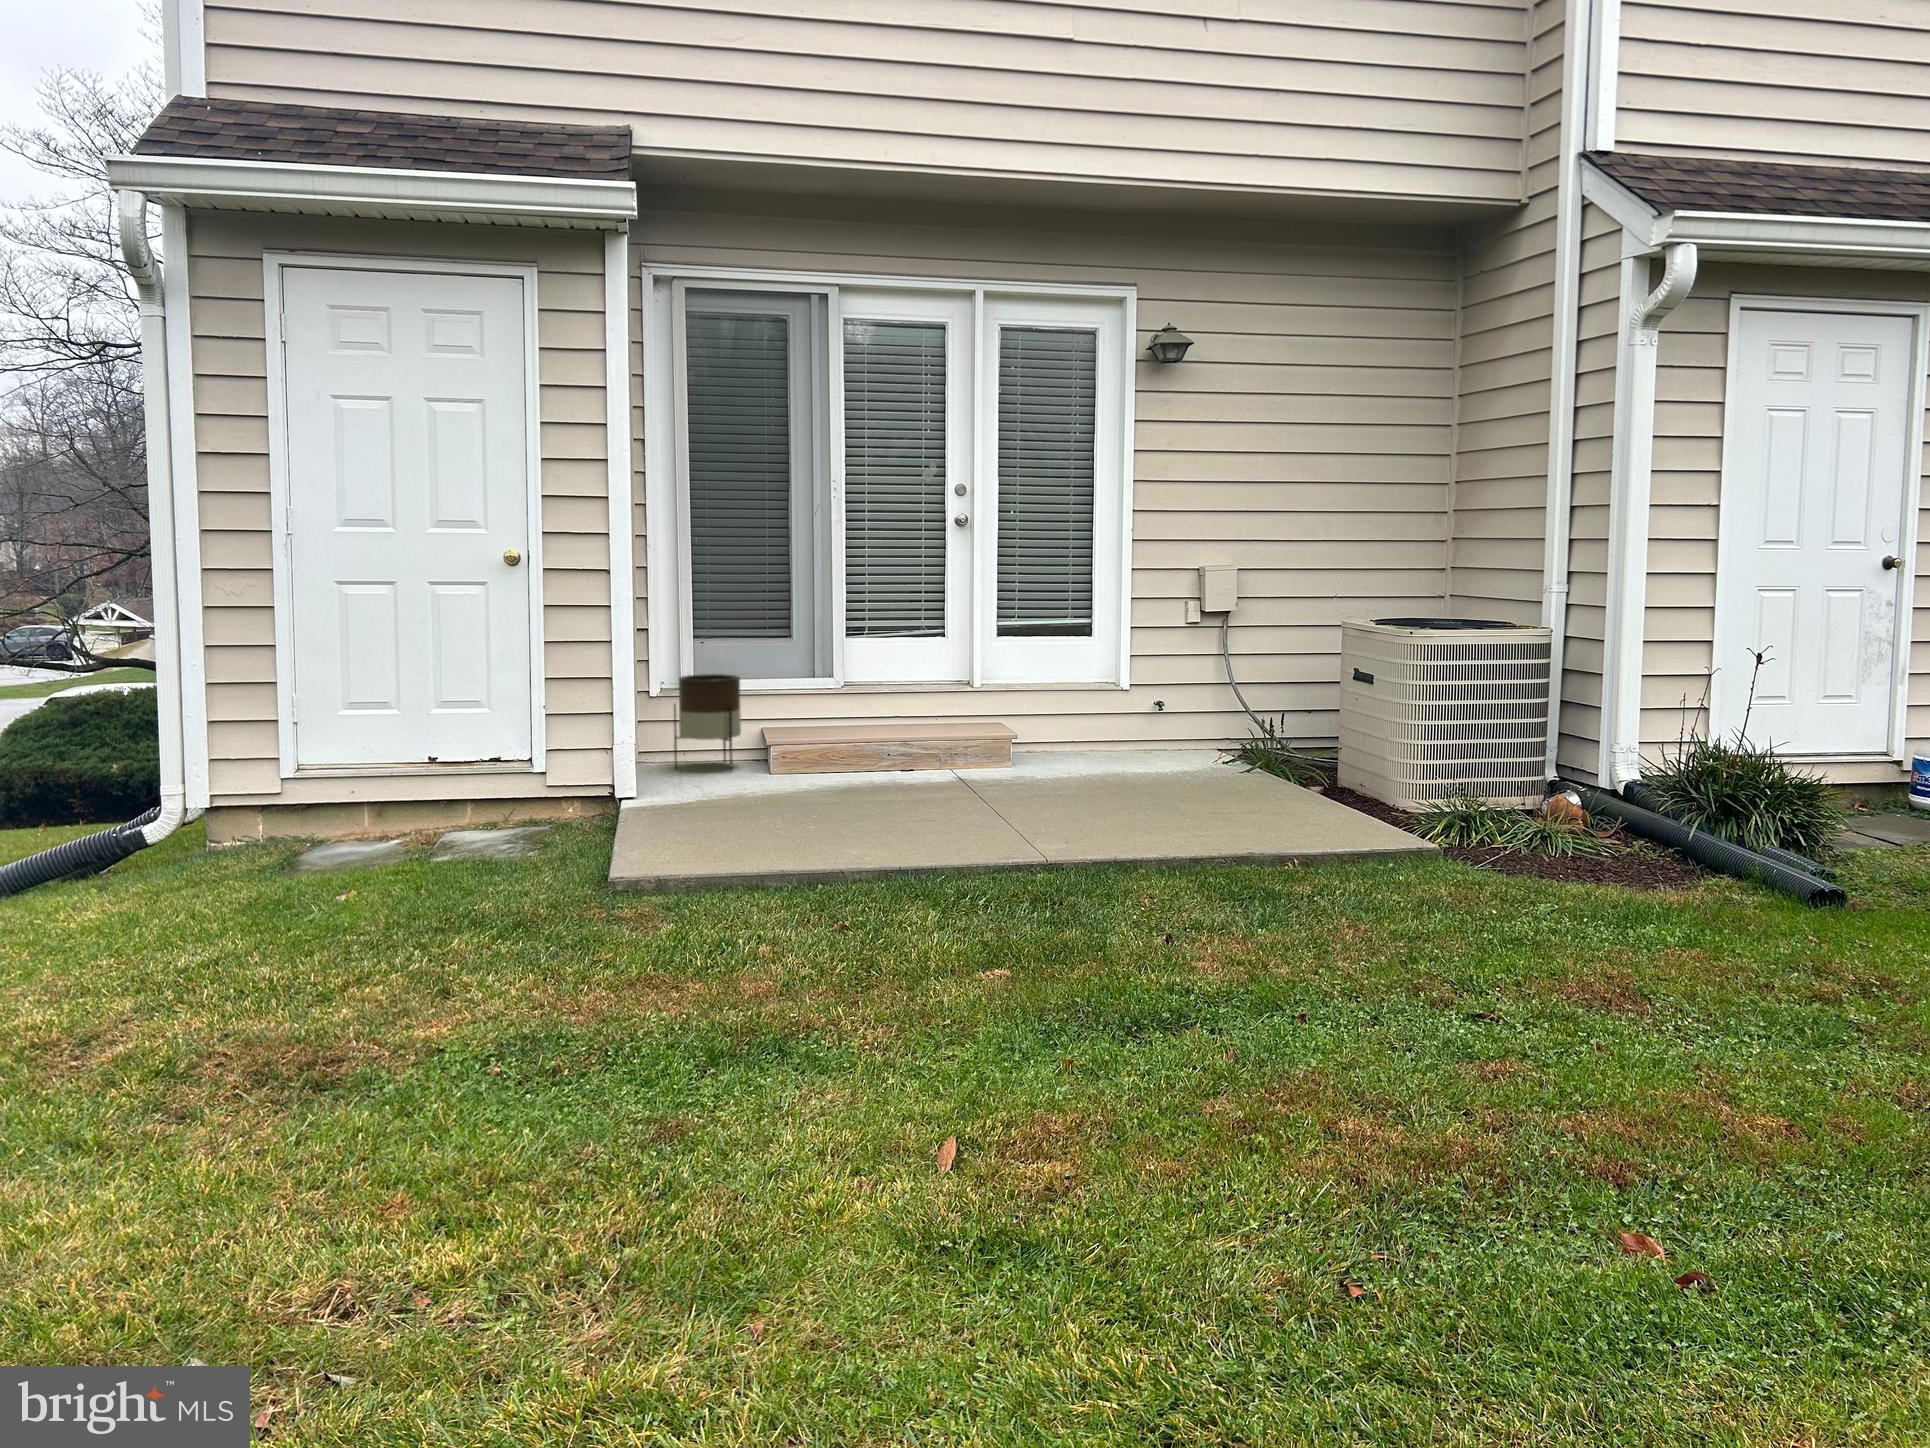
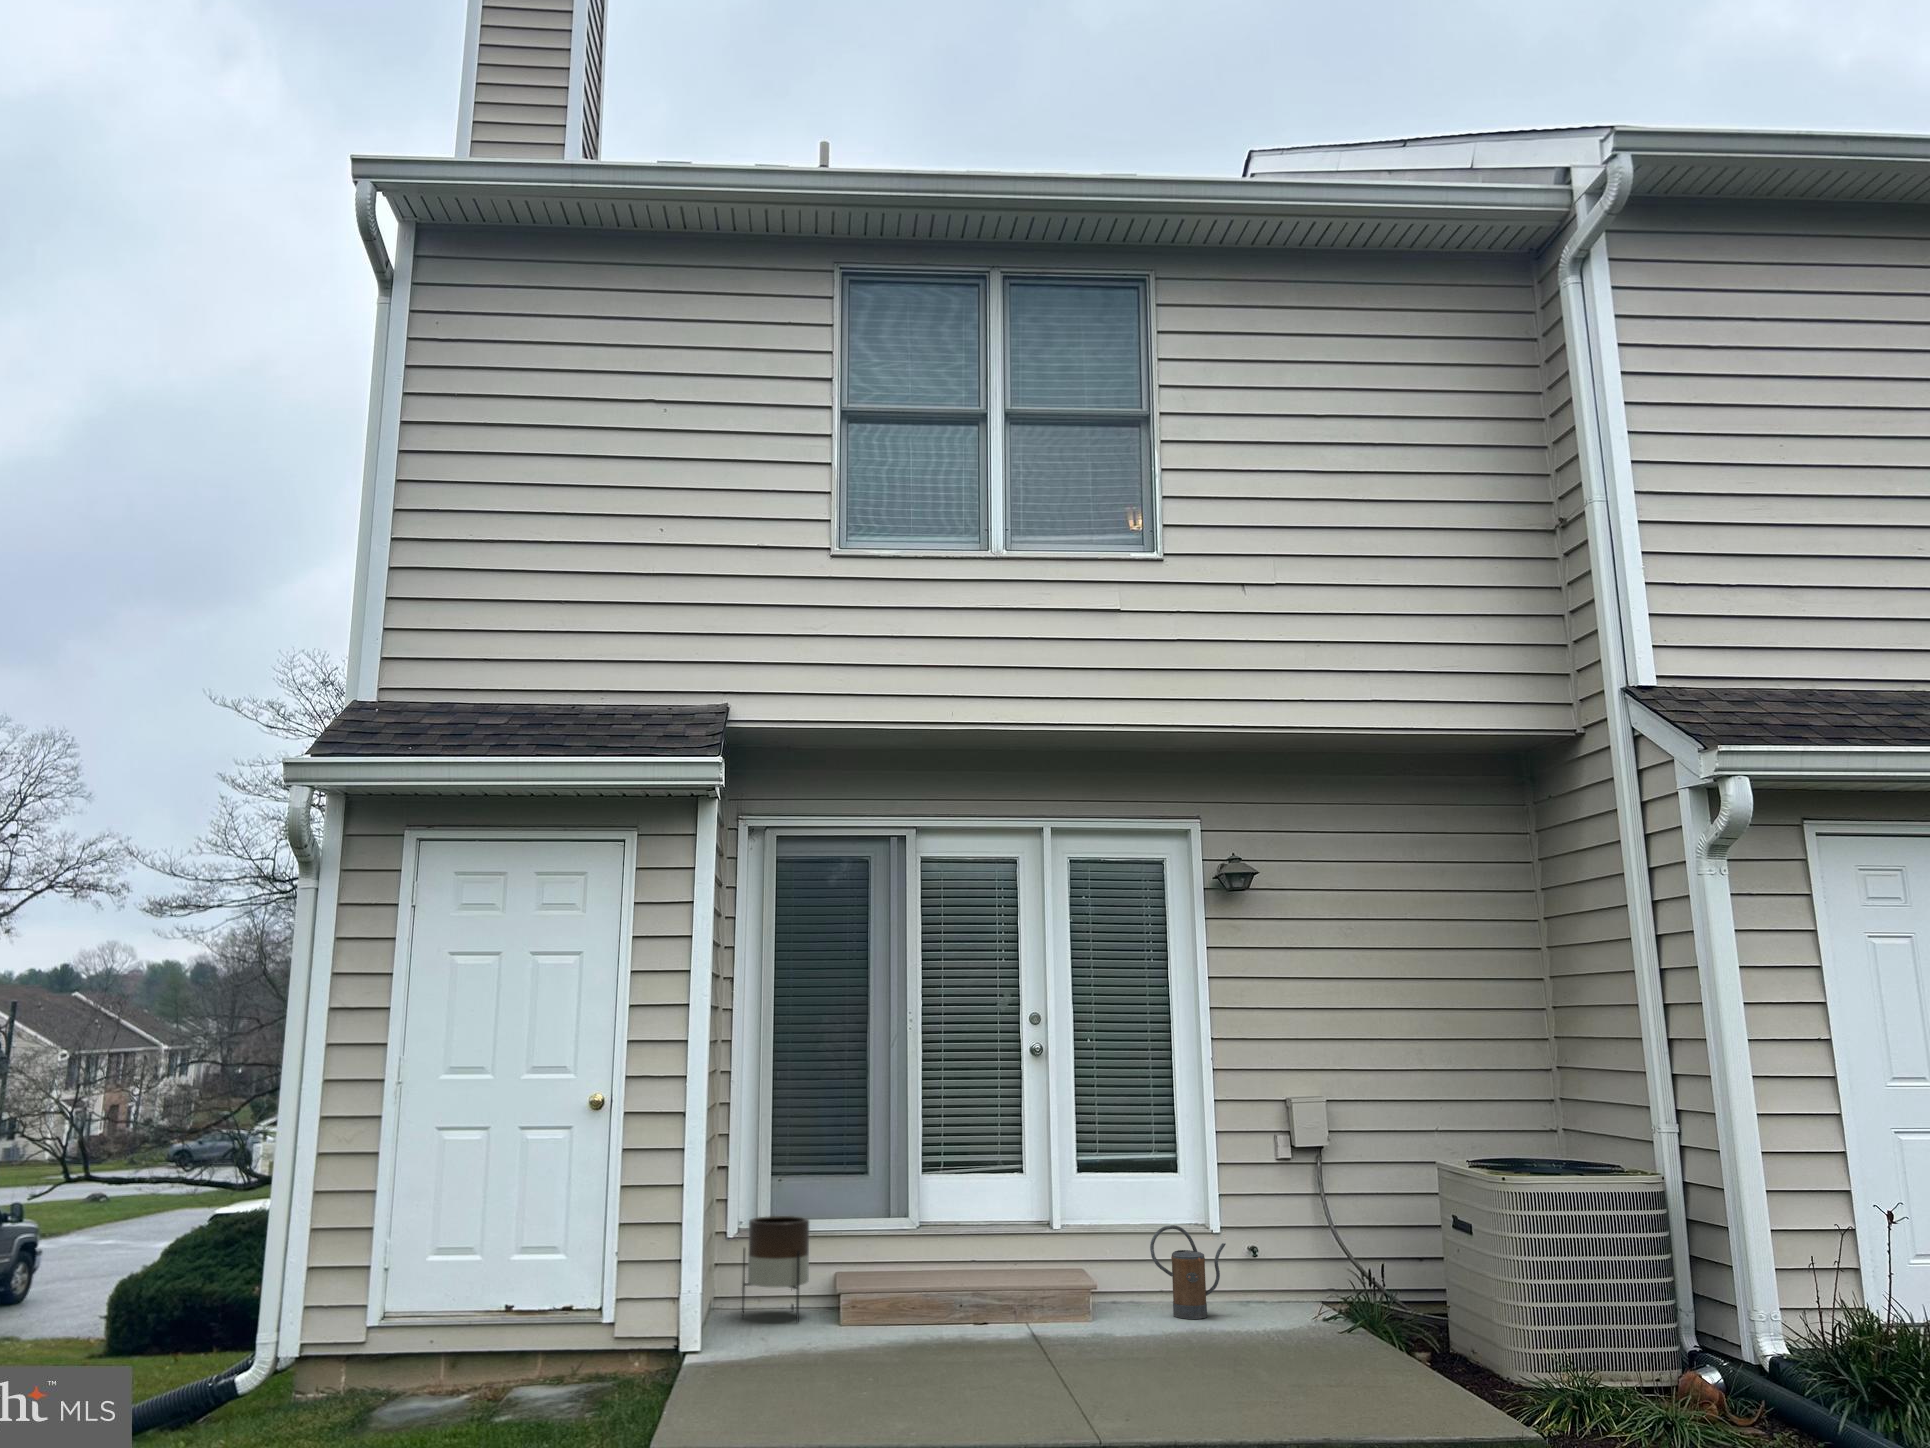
watering can: none [1071,680,1141,762] -> present [1150,1225,1226,1319]

